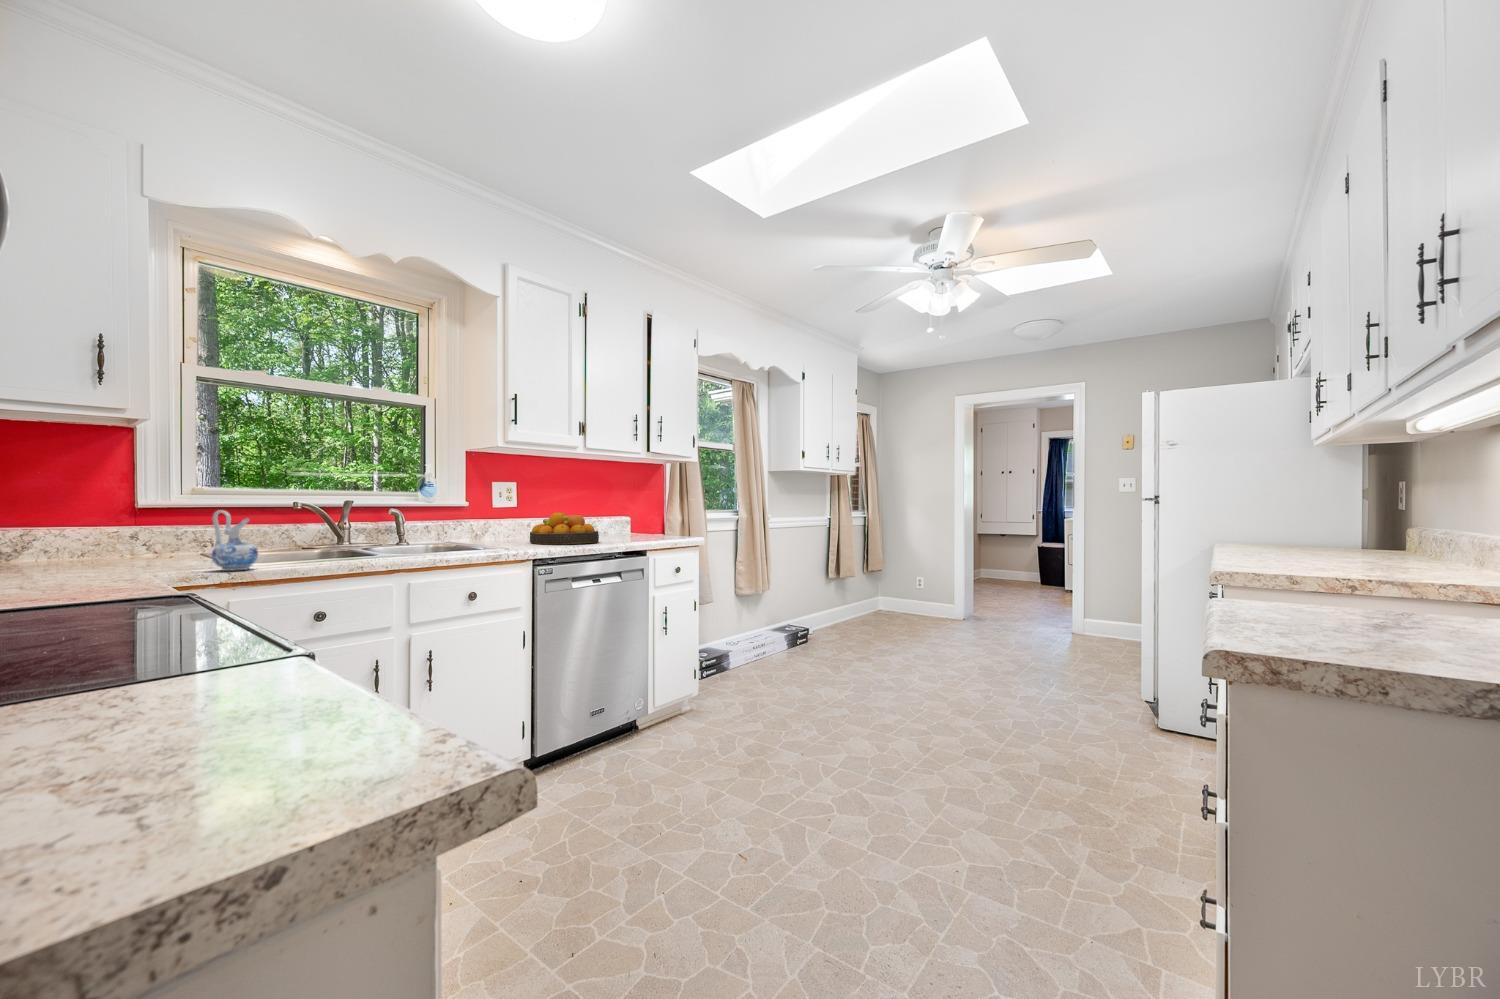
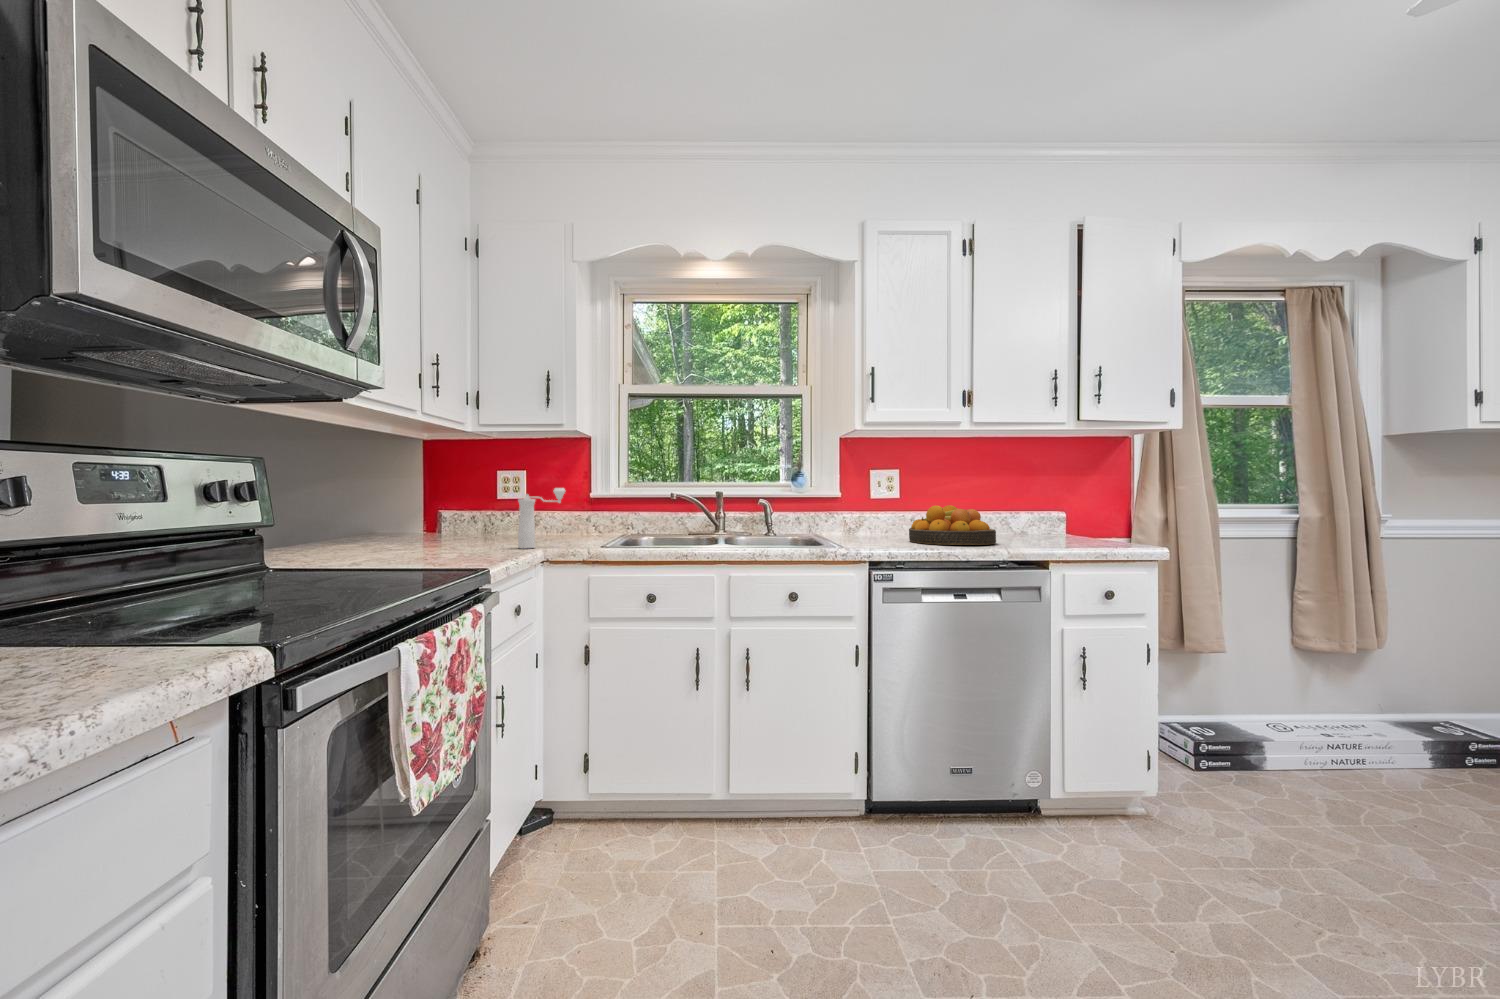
pepper mill: none [103,496,173,576] -> present [518,488,565,549]
ceramic pitcher: present [212,510,258,571] -> none [573,499,605,550]

